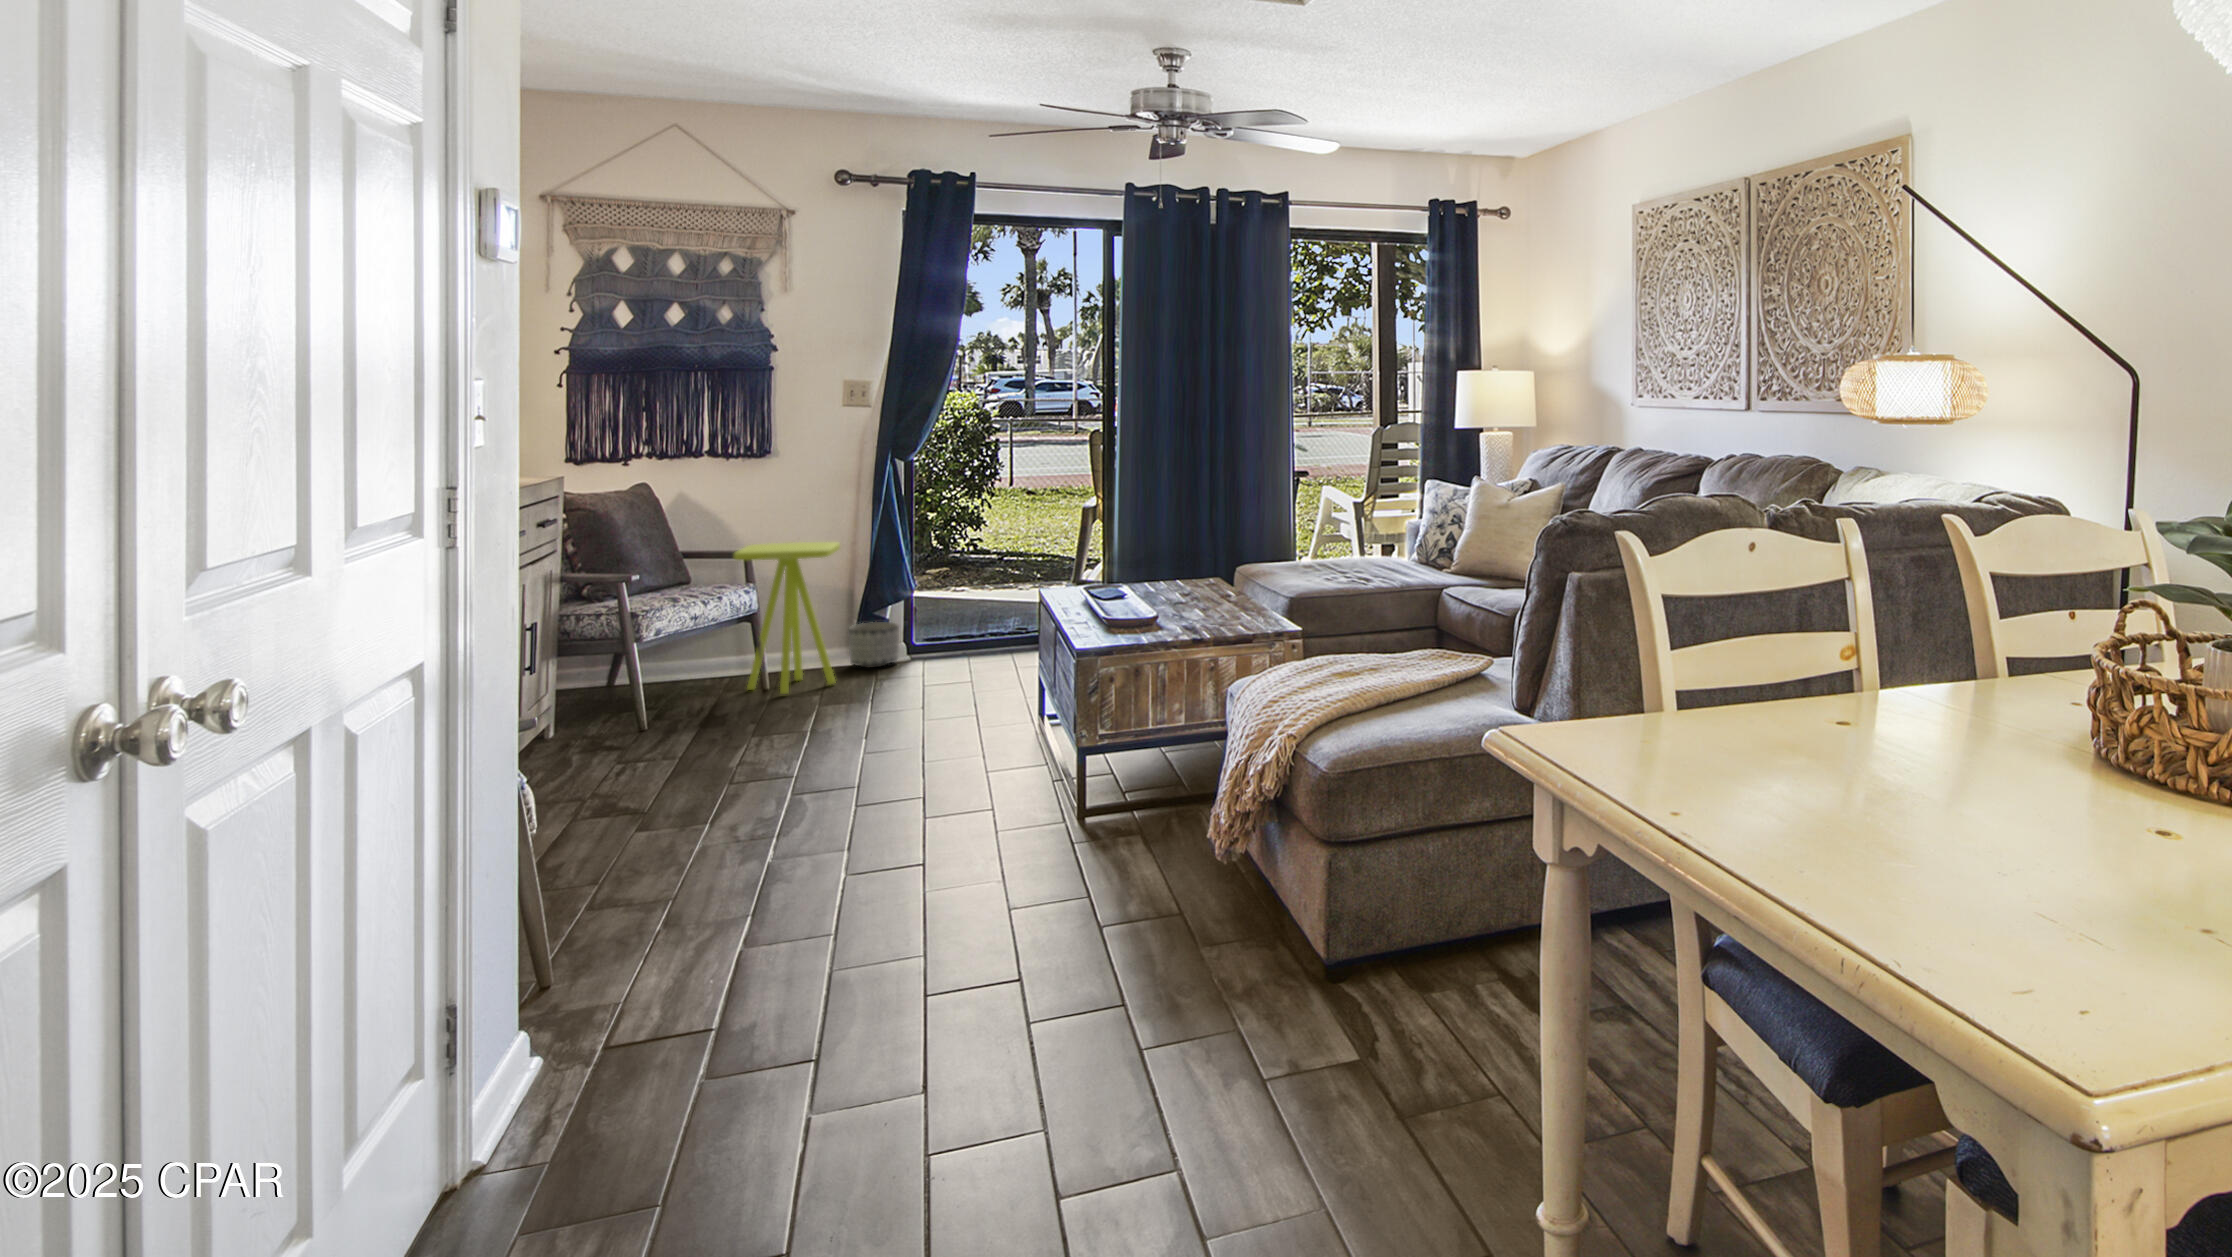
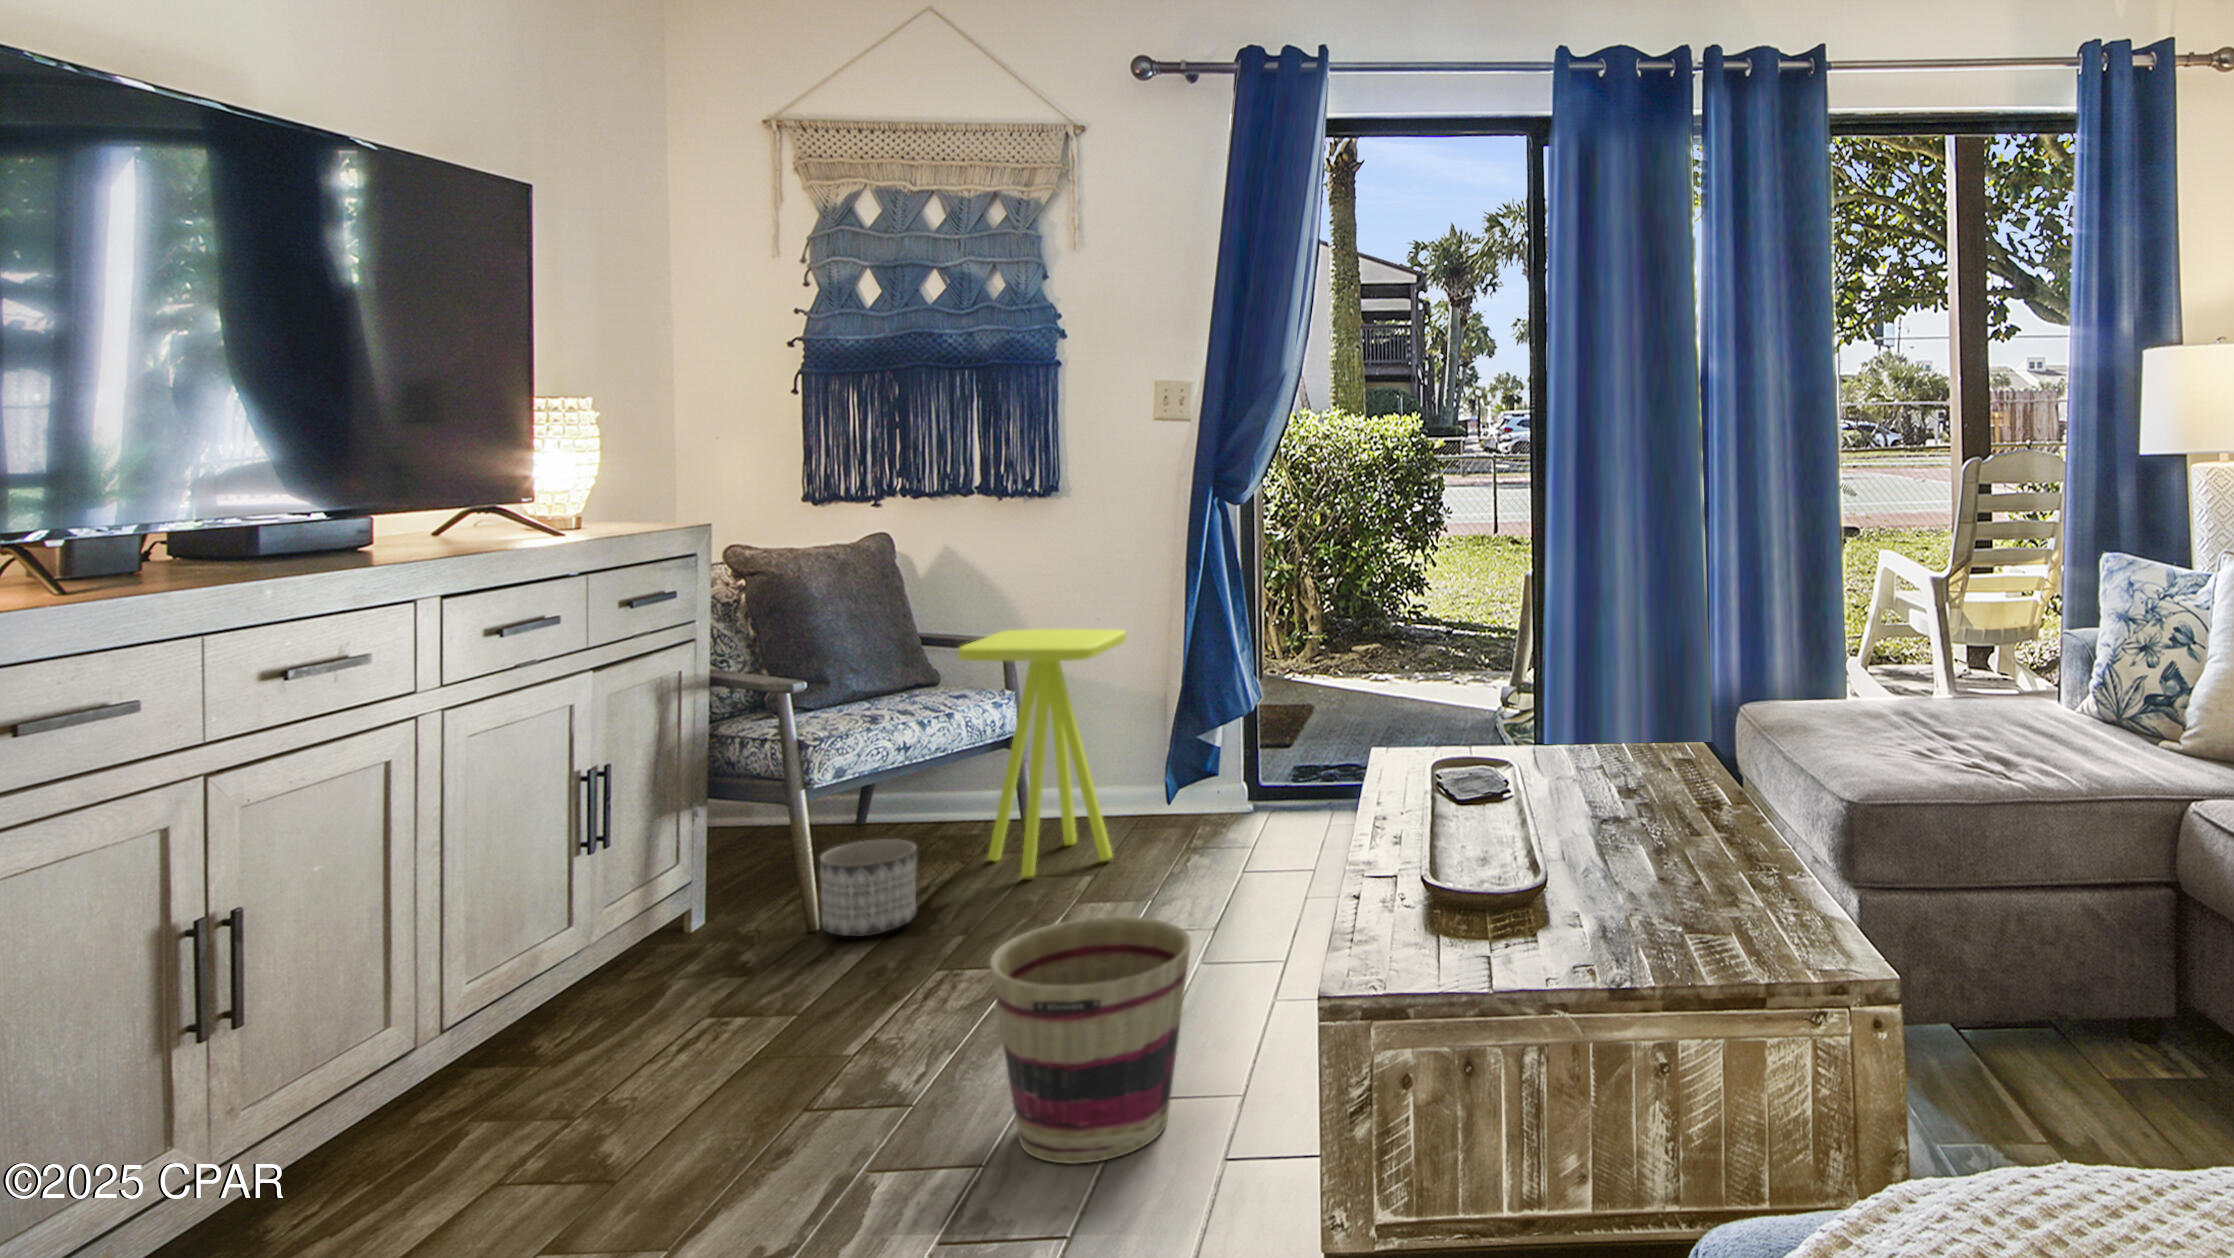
planter: present [849,622,899,667] -> present [820,839,917,937]
basket: none [858,669,964,779] -> present [990,916,1191,1164]

